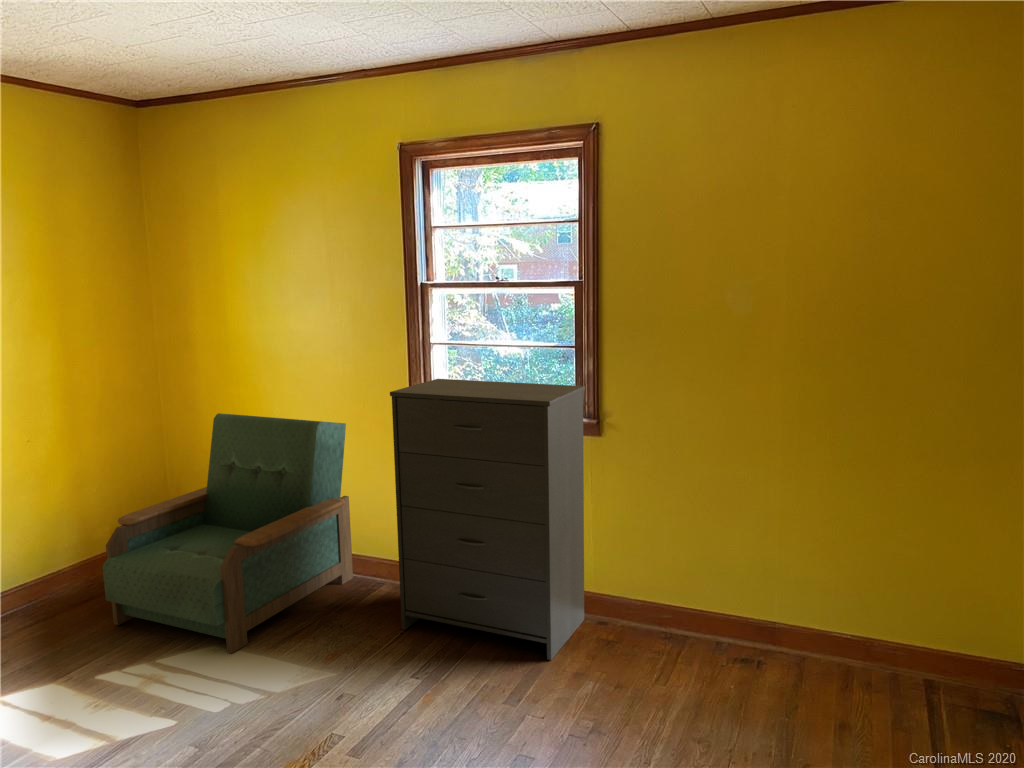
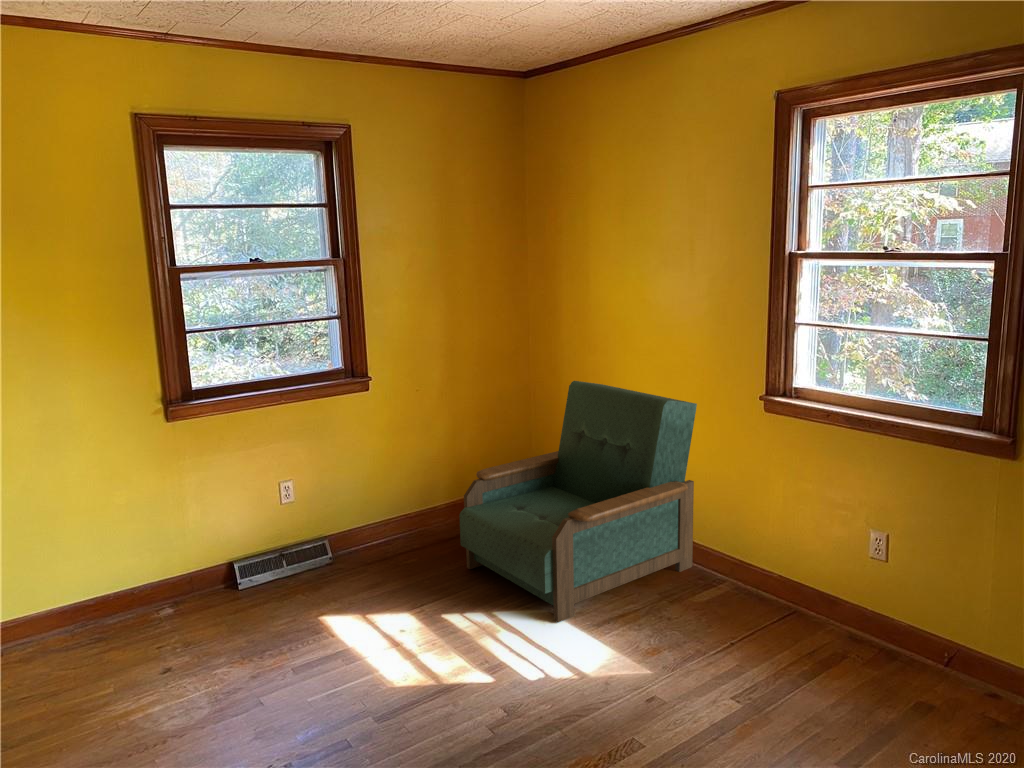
dresser: present [390,379,585,660] -> none [732,365,996,726]

